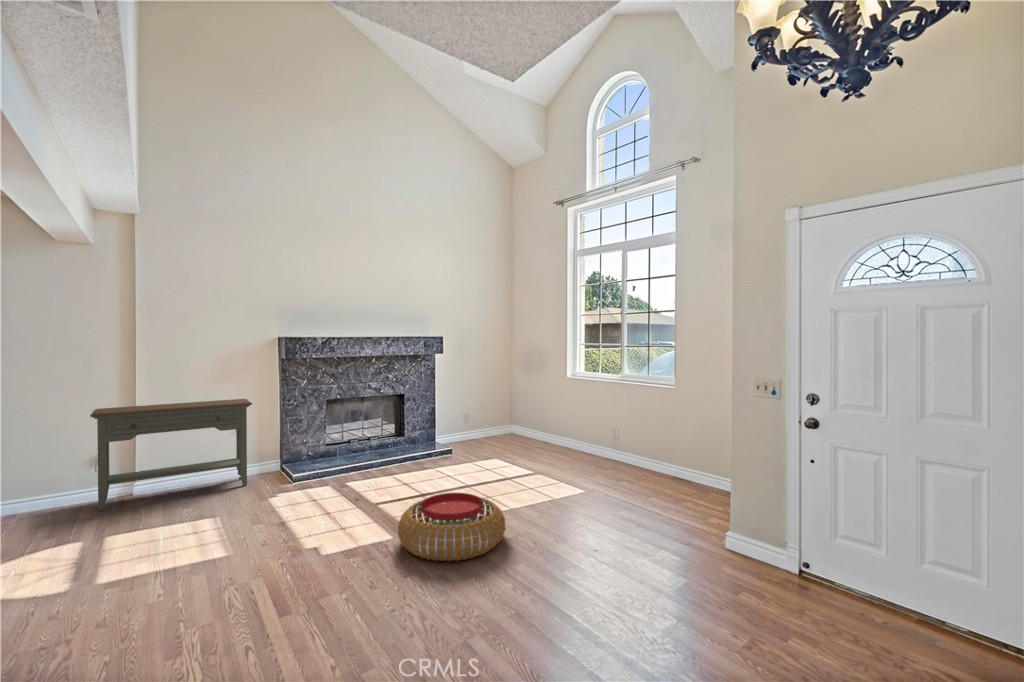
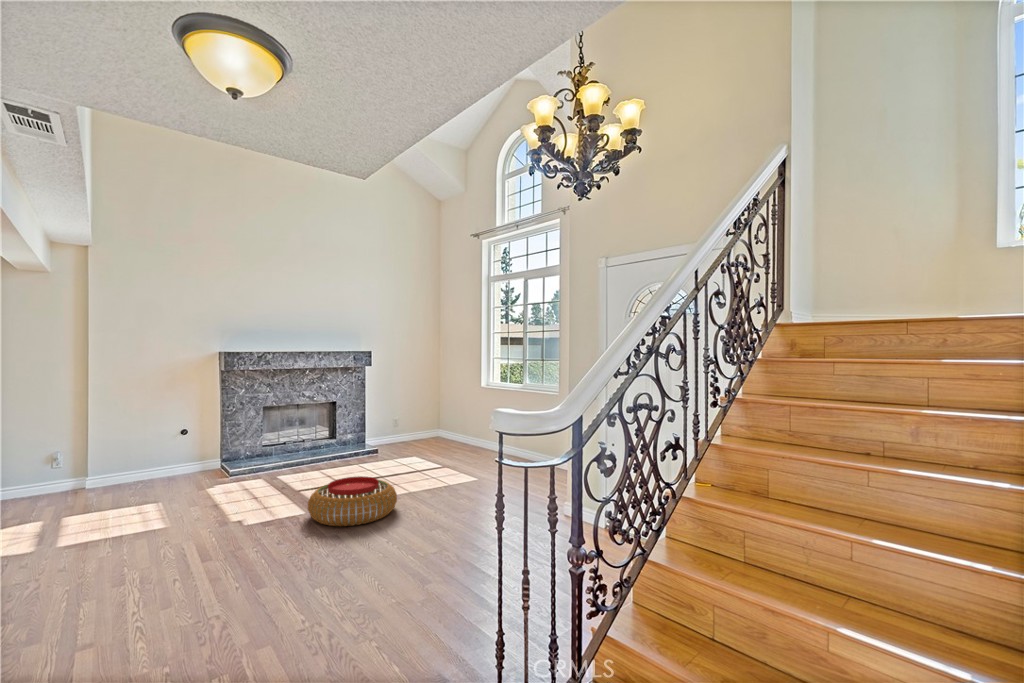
console table: present [90,399,252,510] -> none [49,405,195,500]

